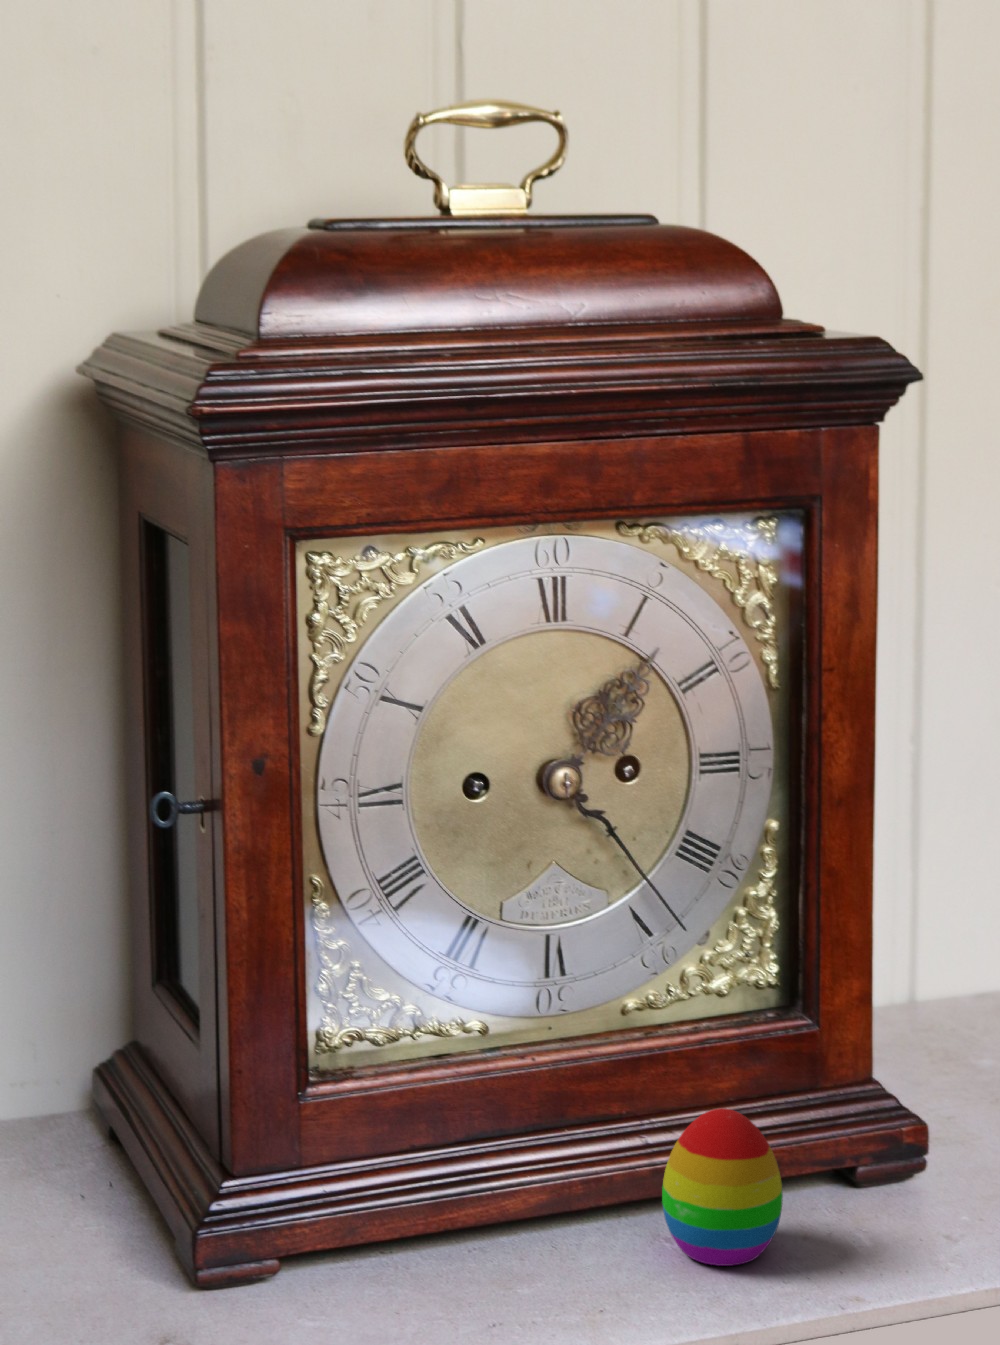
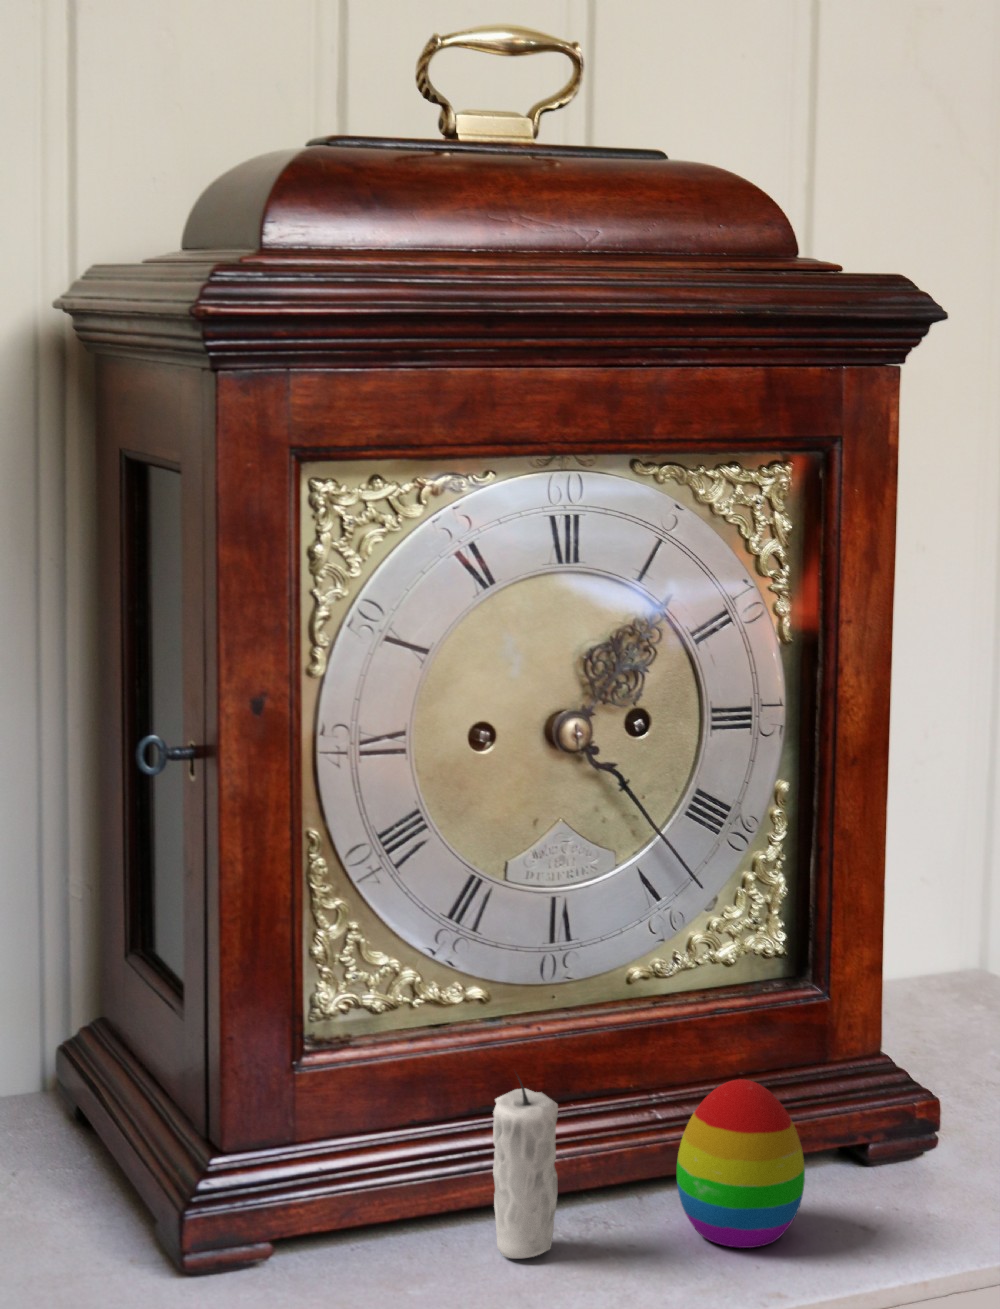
candle: none [486,1098,548,1274] -> present [493,1077,558,1258]

